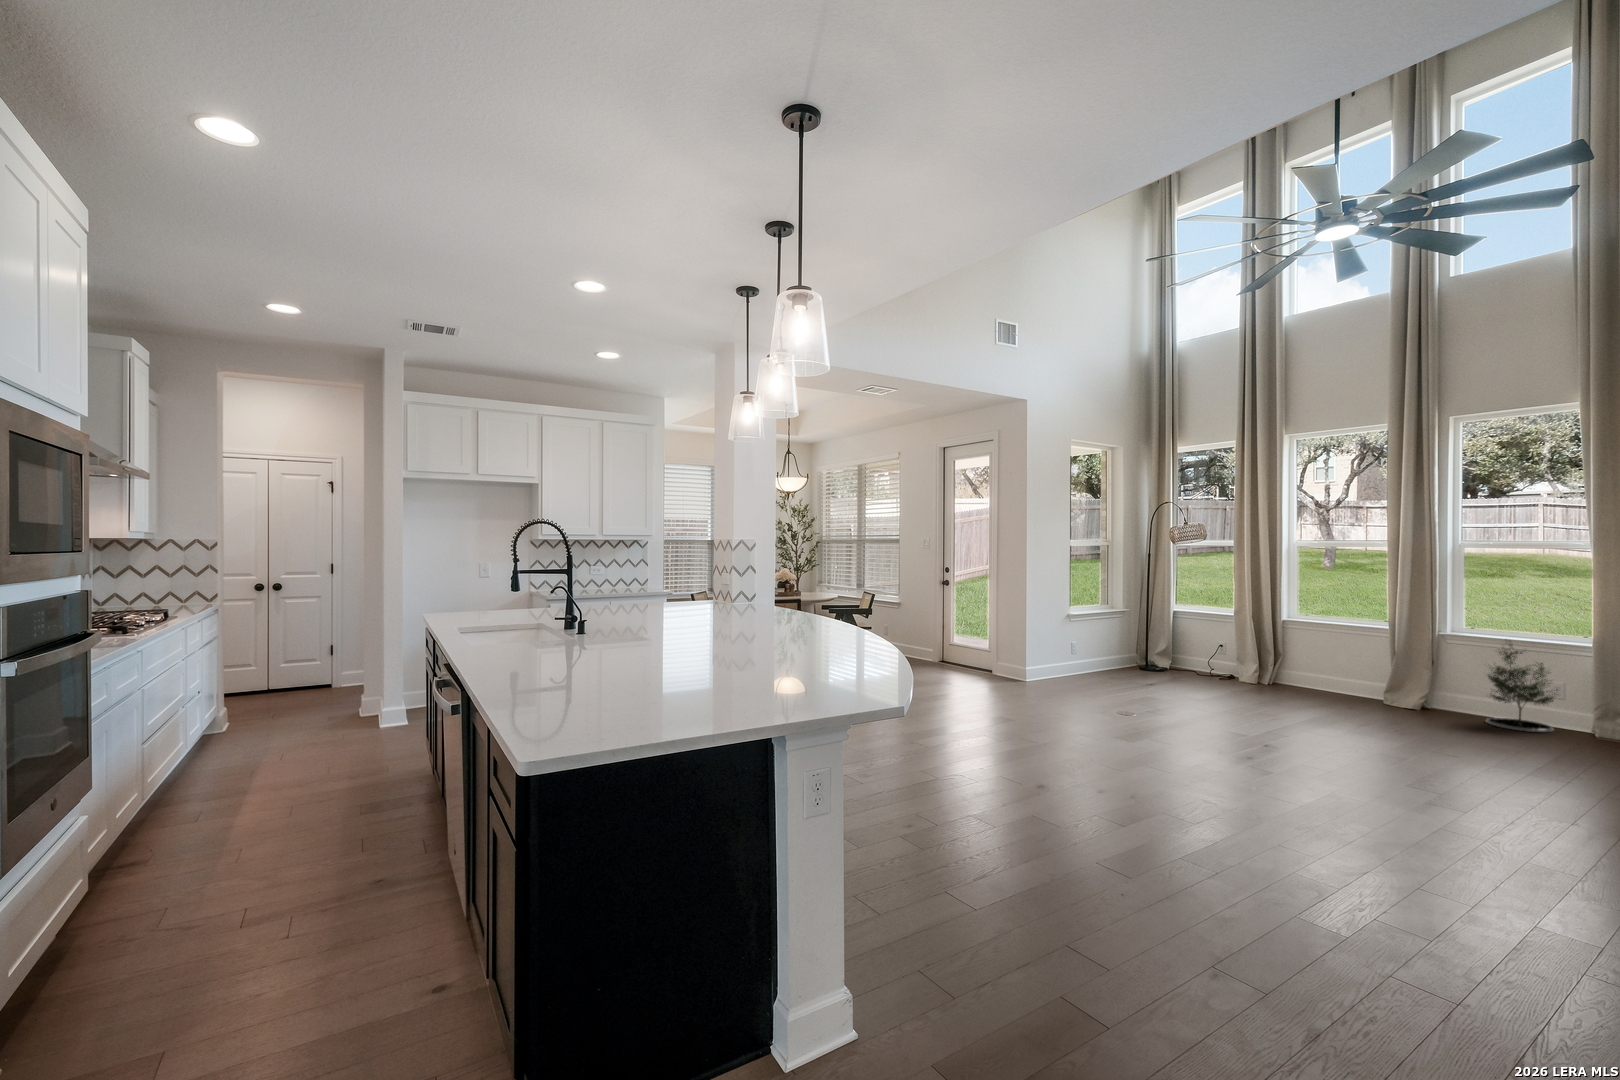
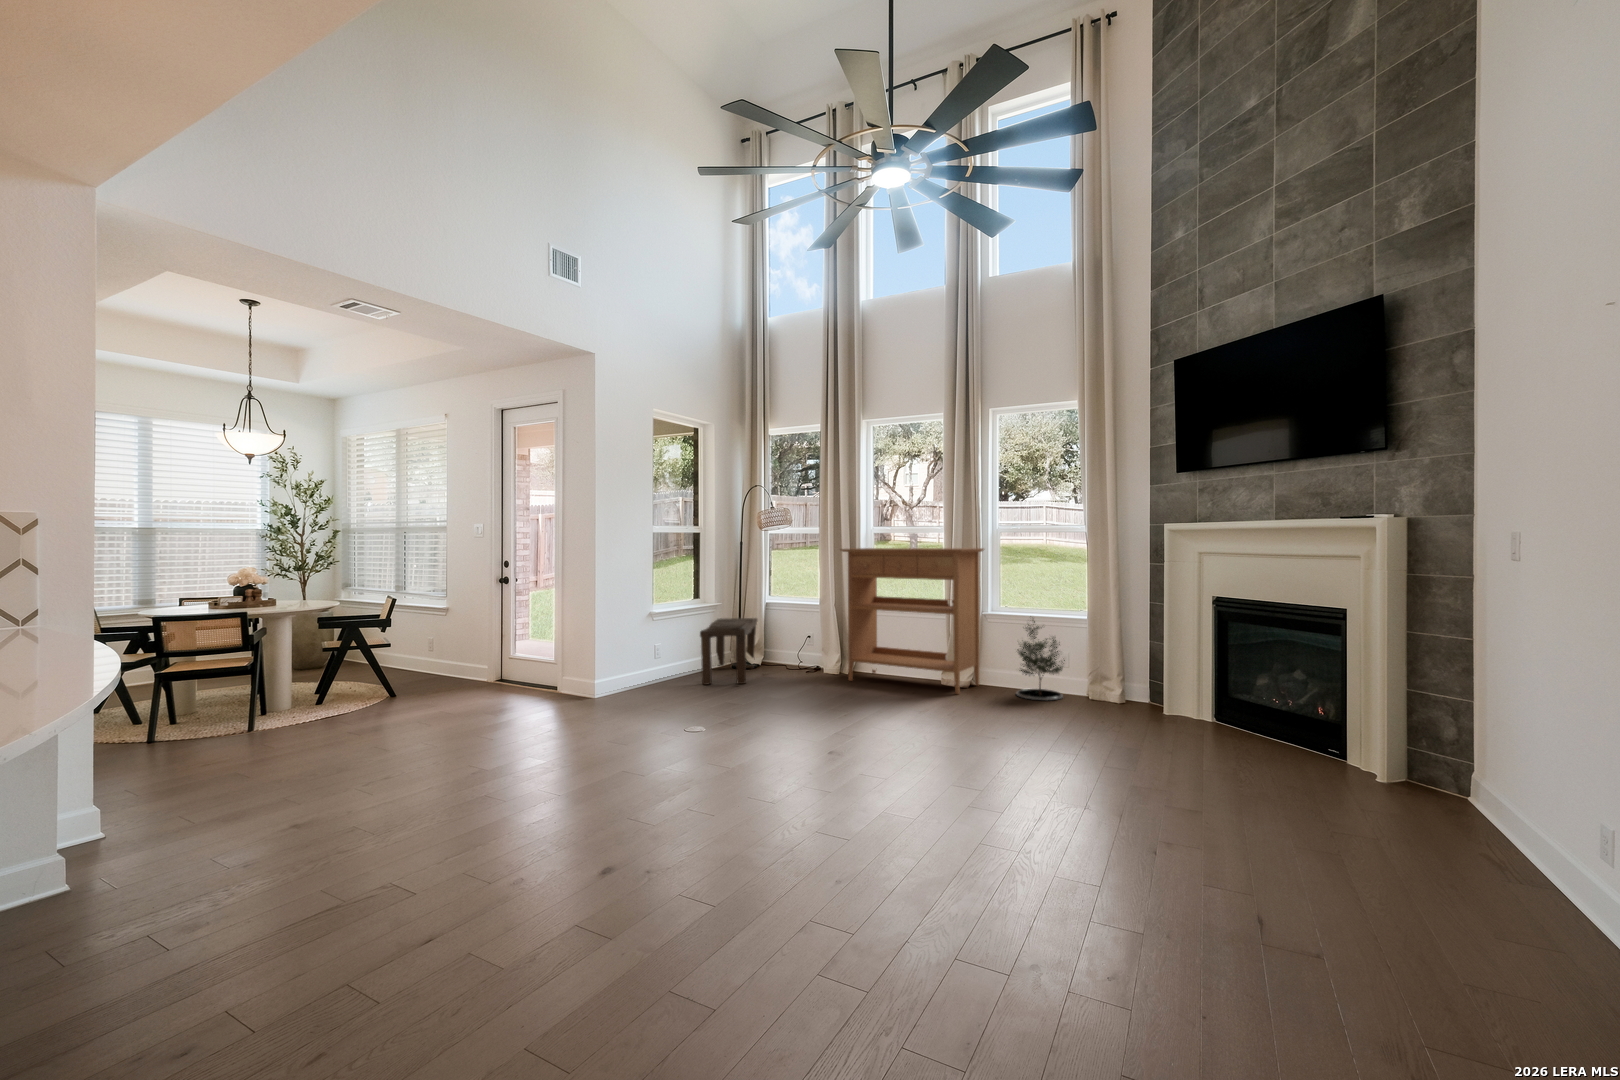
console table: none [1260,562,1443,715] -> present [841,548,984,694]
bench: none [1115,623,1168,683] -> present [700,618,757,685]

